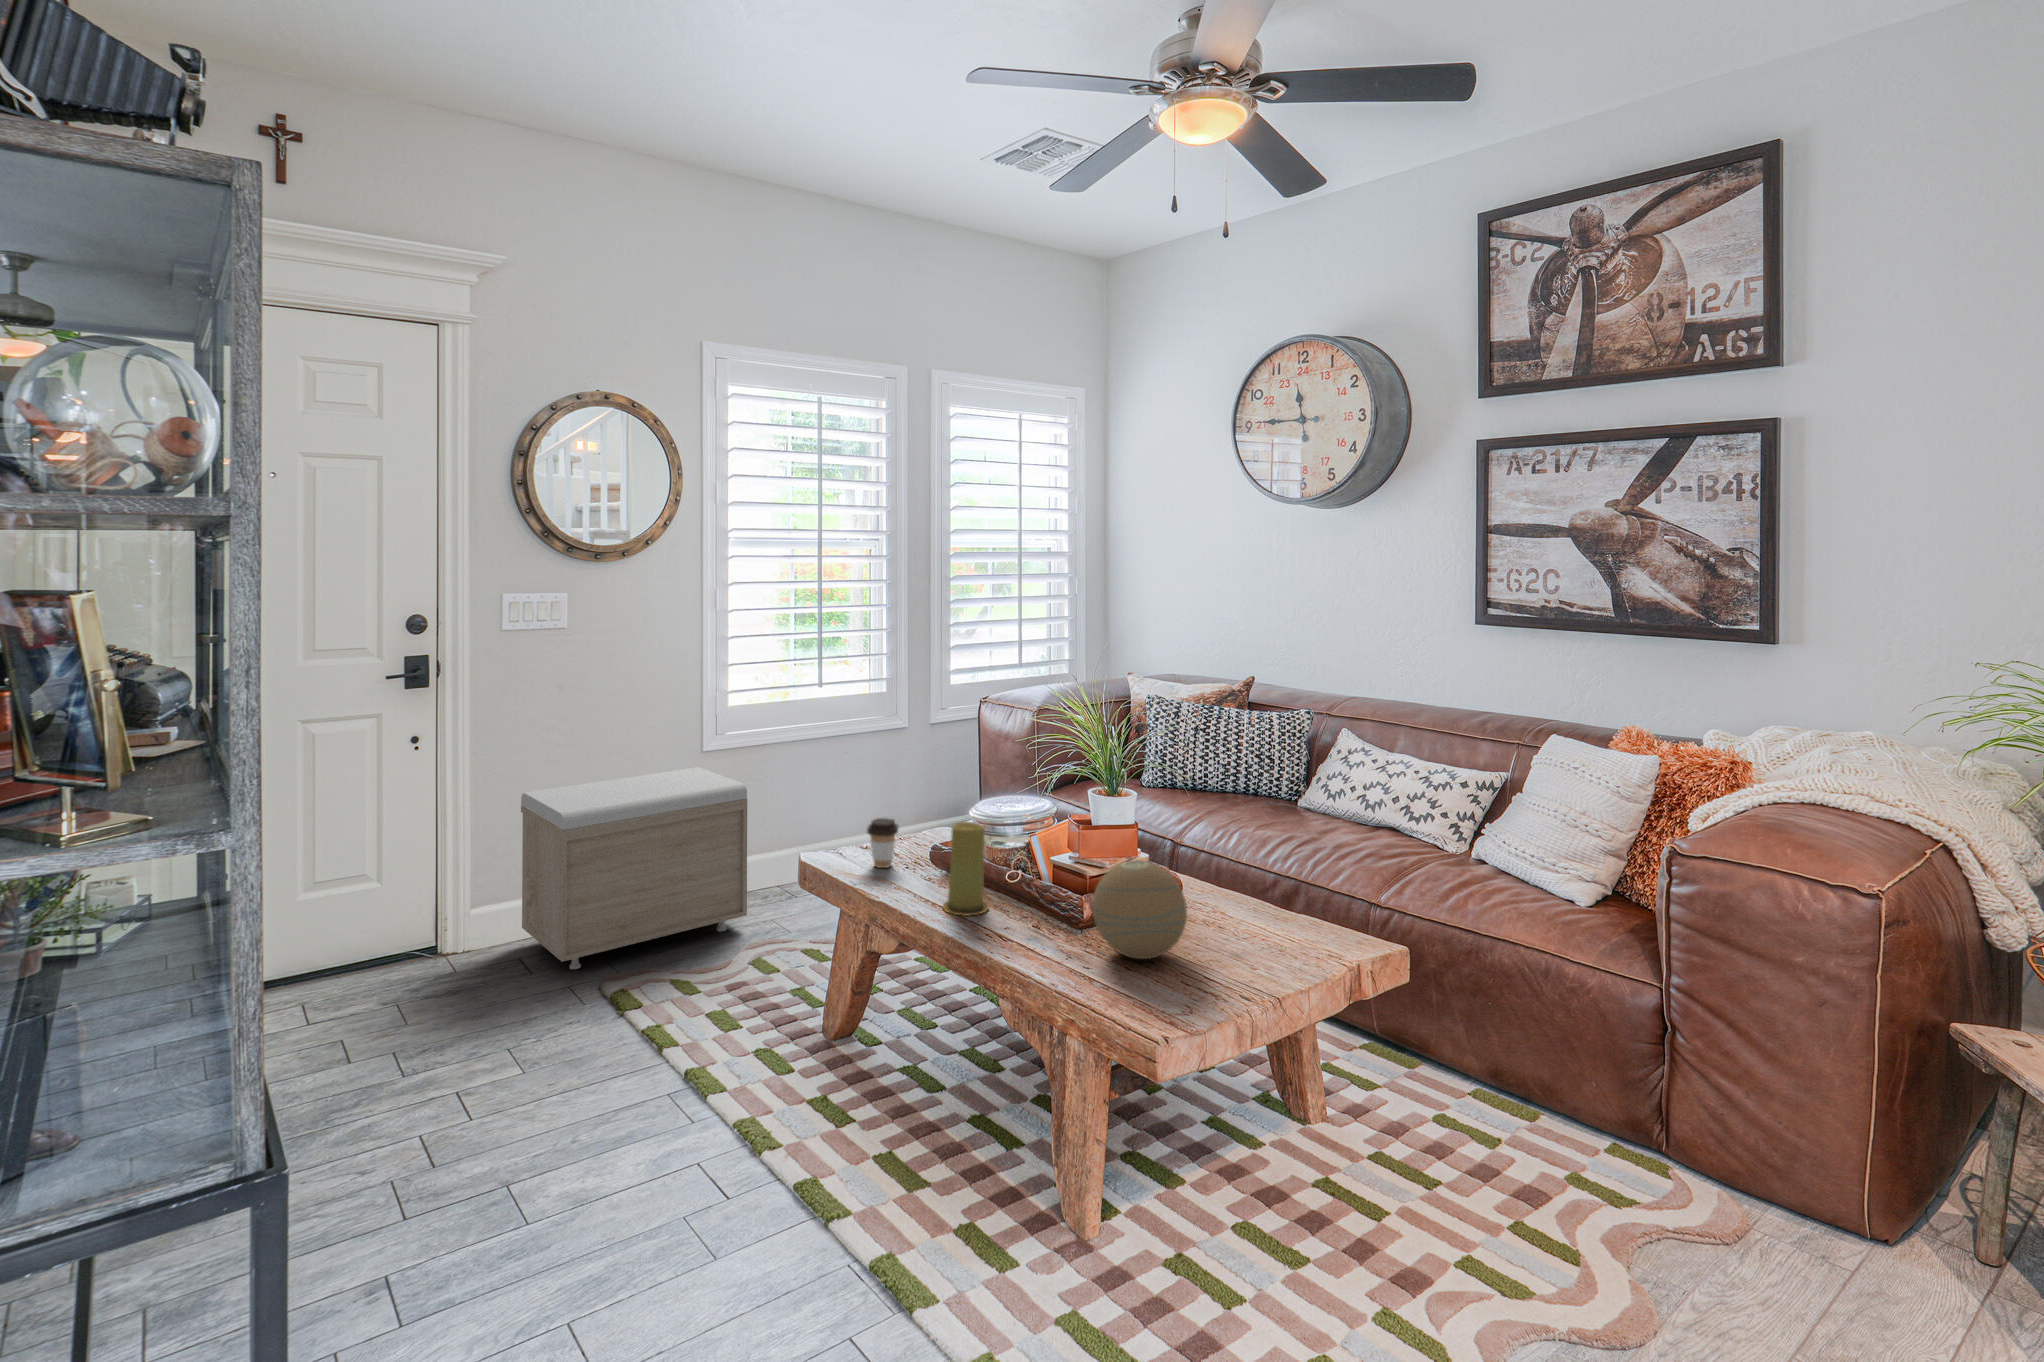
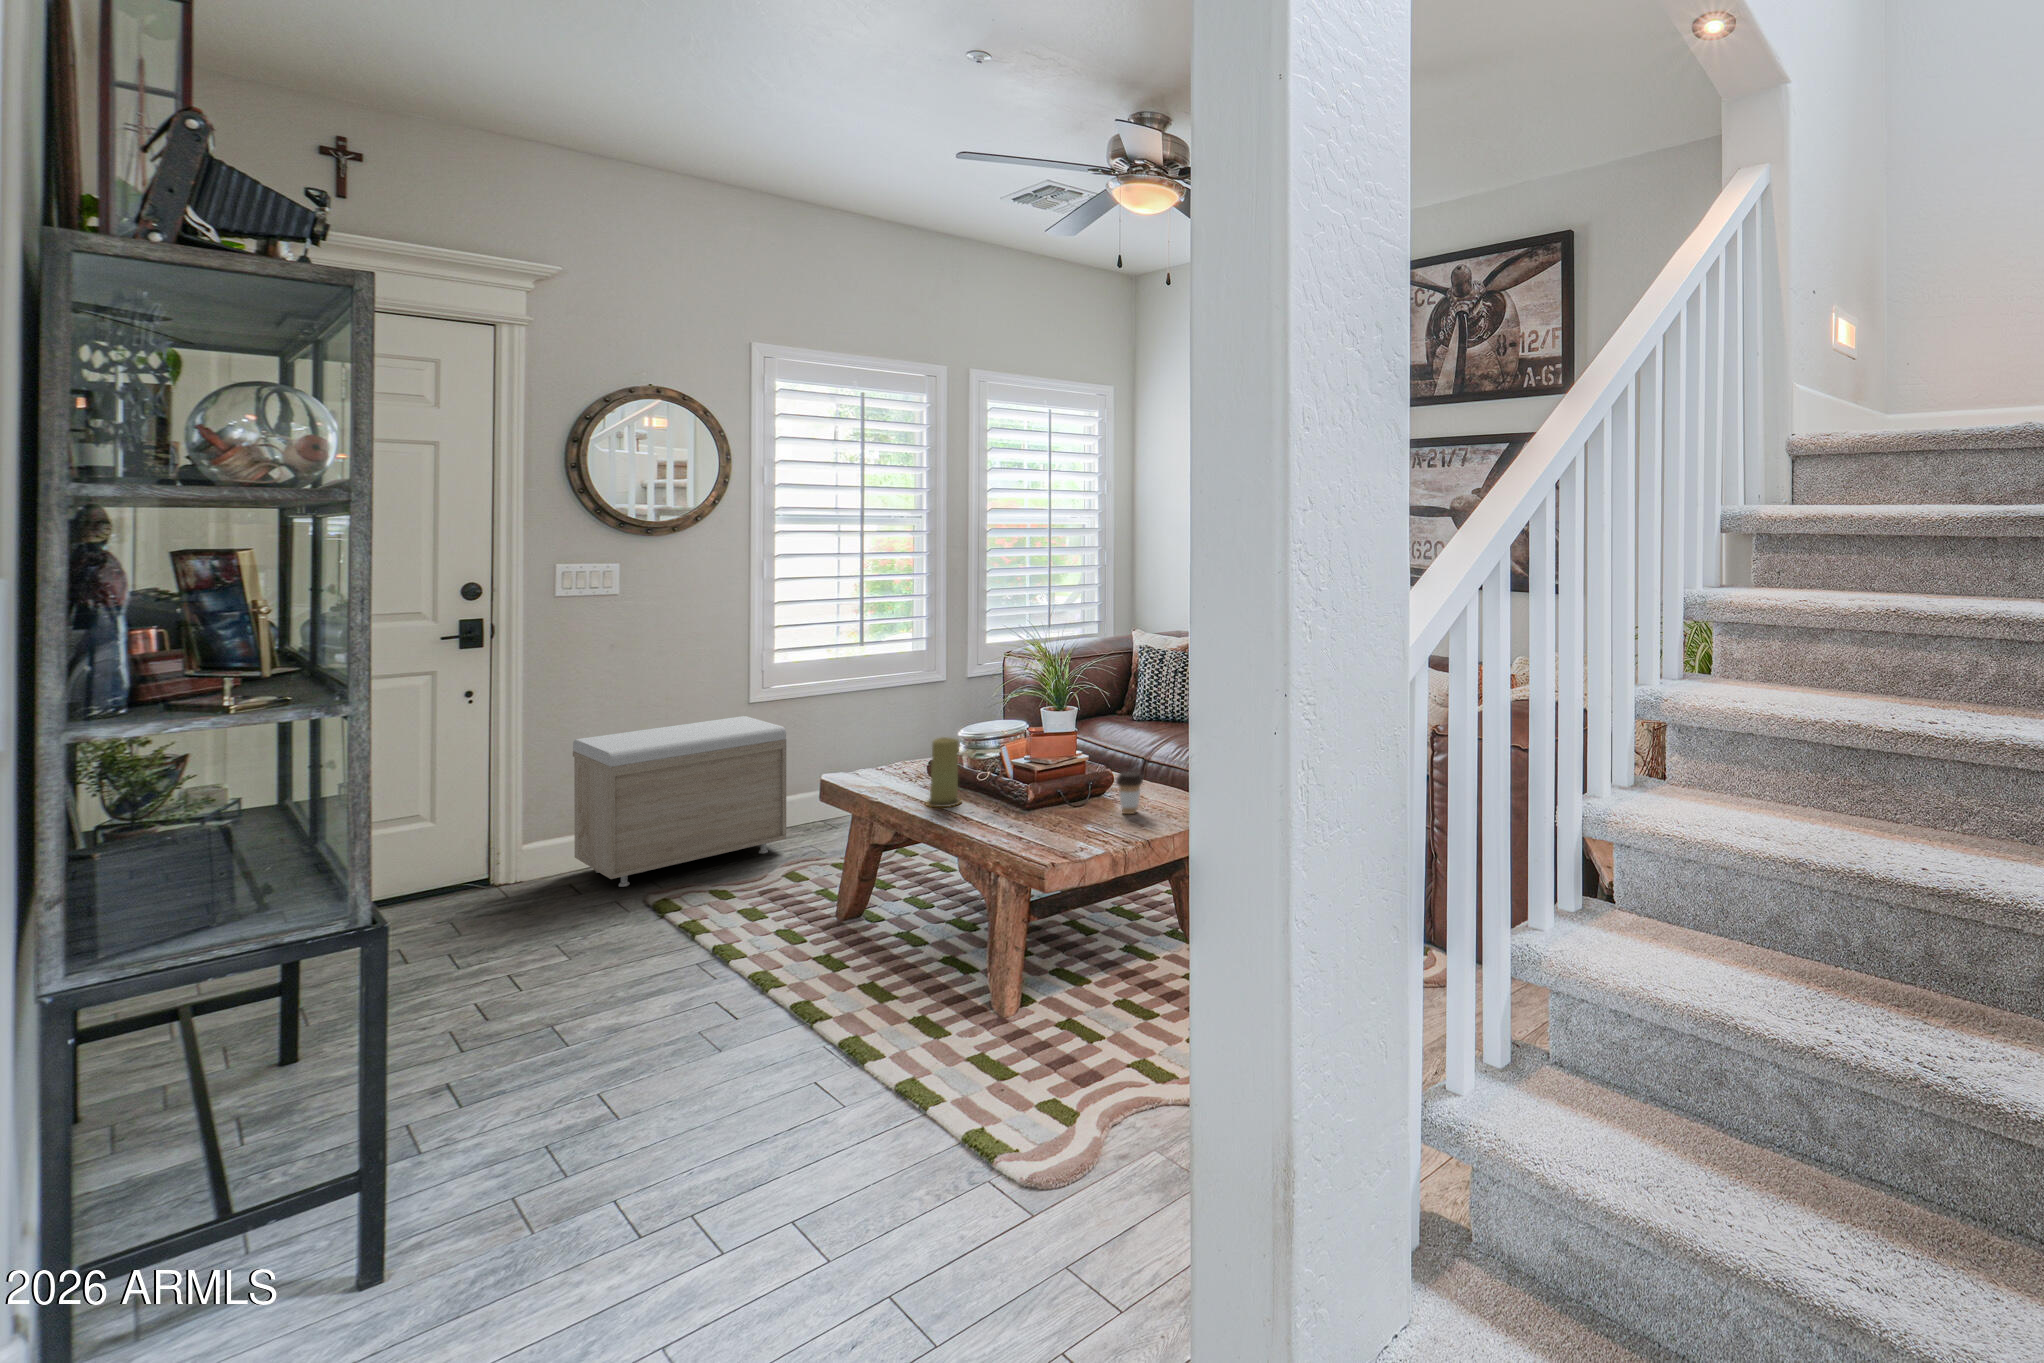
coffee cup: present [867,818,898,868] -> present [1116,771,1143,814]
decorative orb: present [1092,861,1187,959] -> none [1028,756,1097,826]

